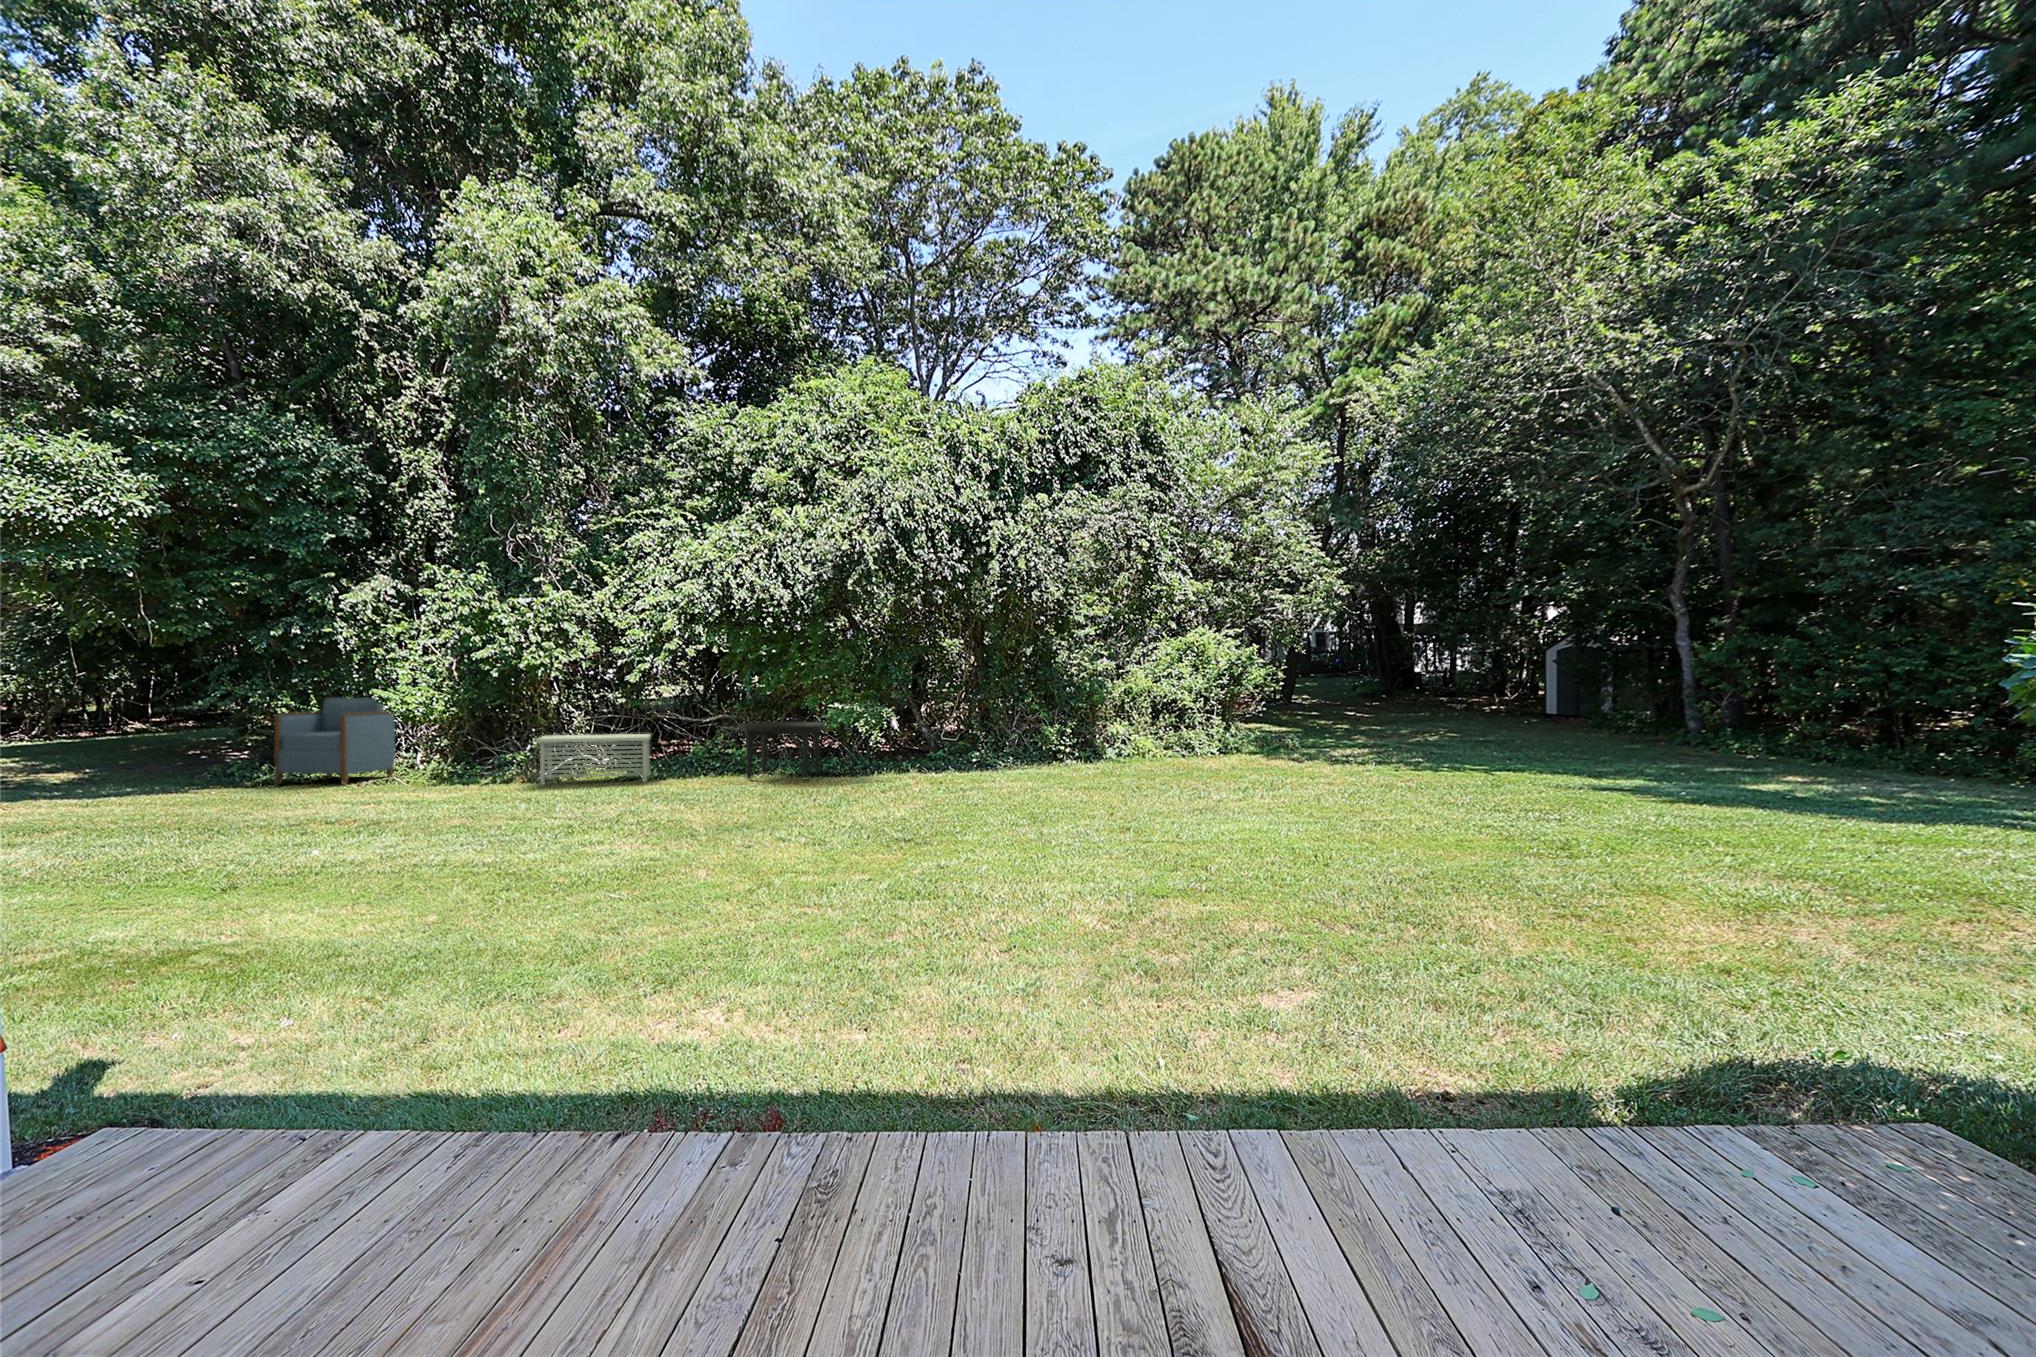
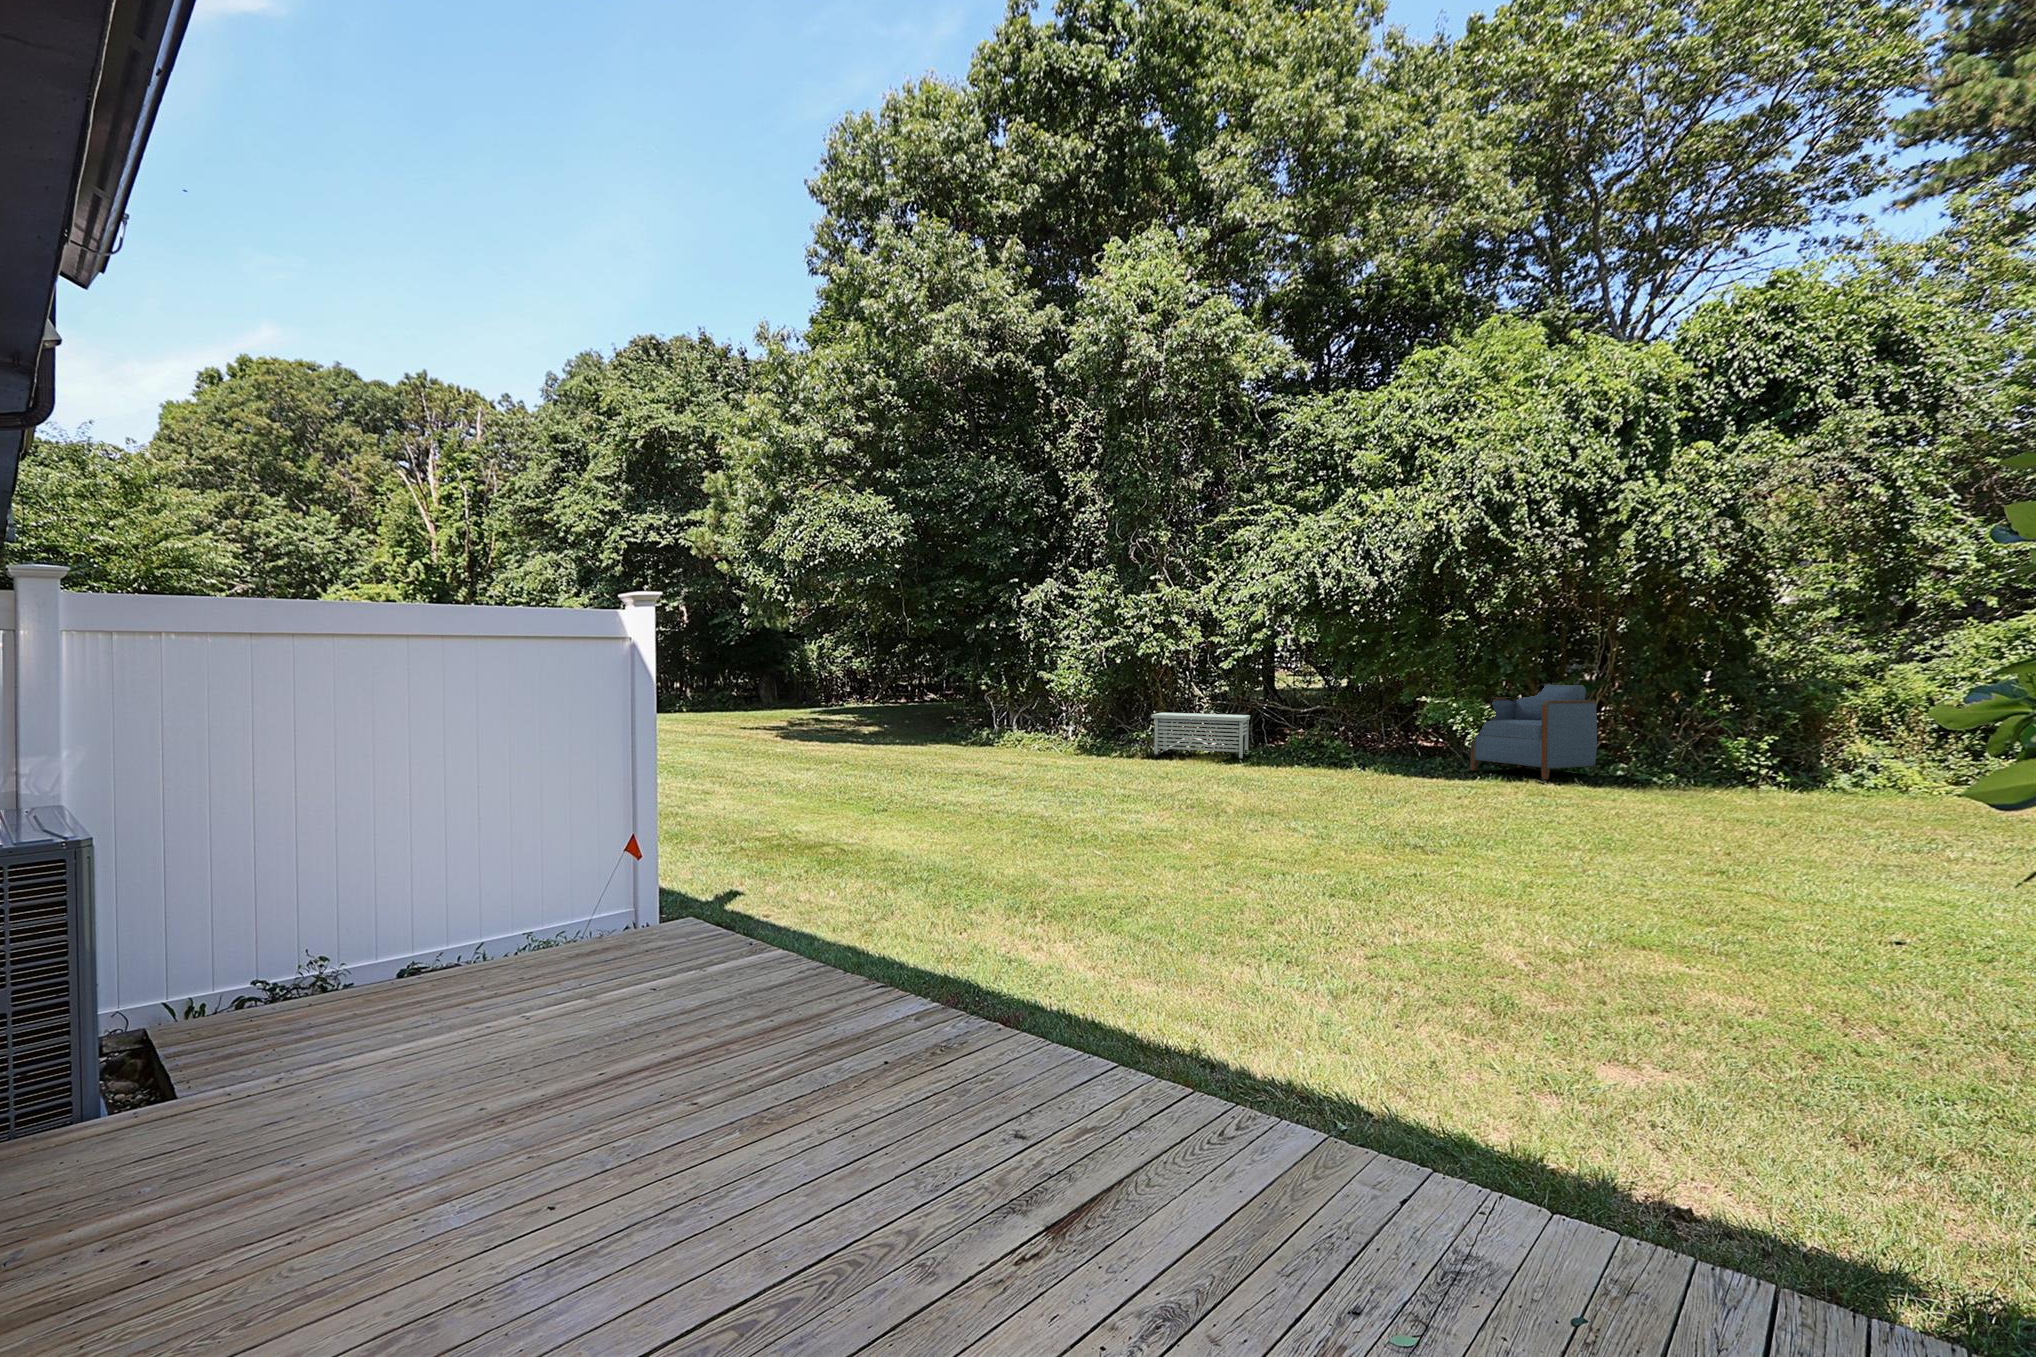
armchair: present [275,698,395,785] -> present [1470,685,1597,779]
round table: present [739,722,828,780] -> none [1328,709,1426,768]

